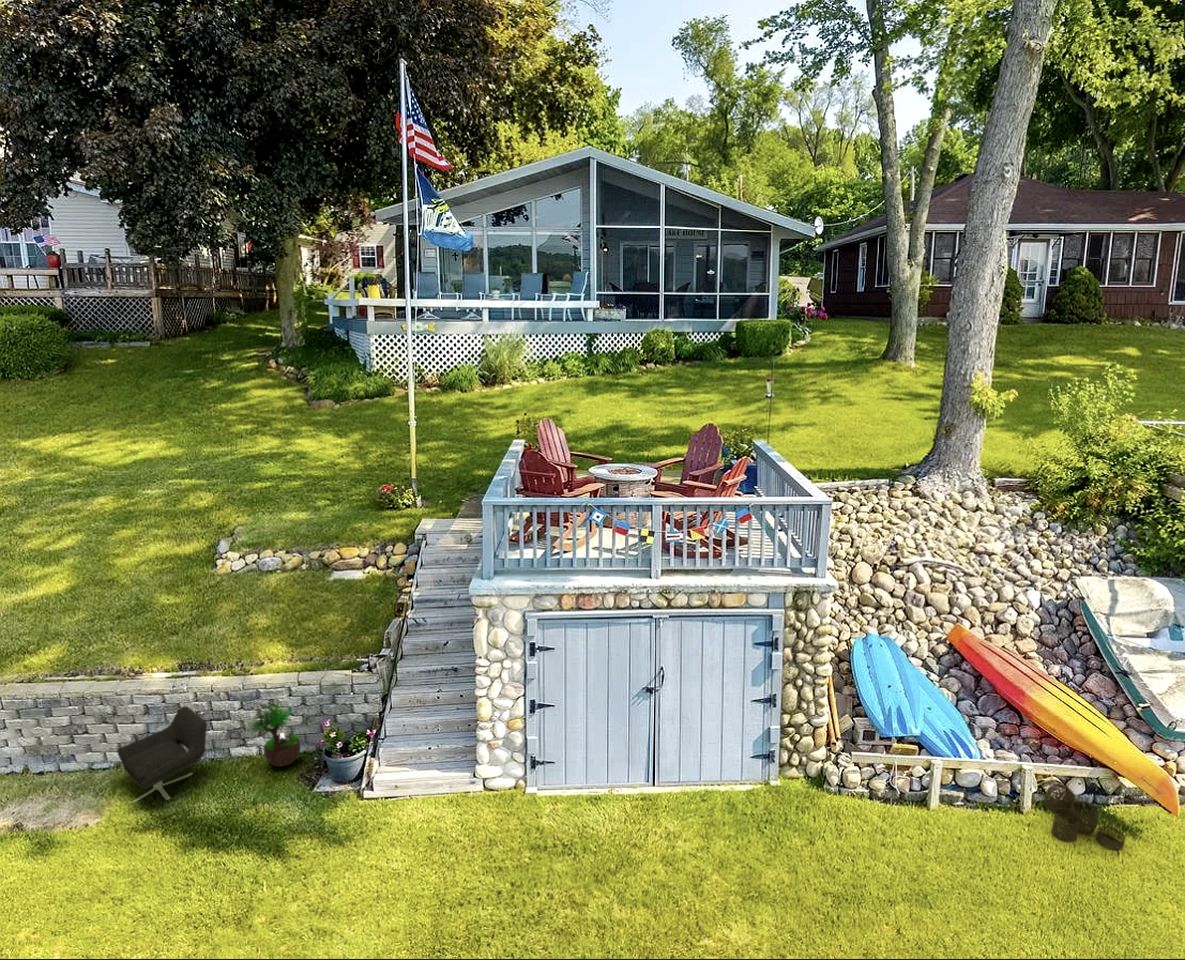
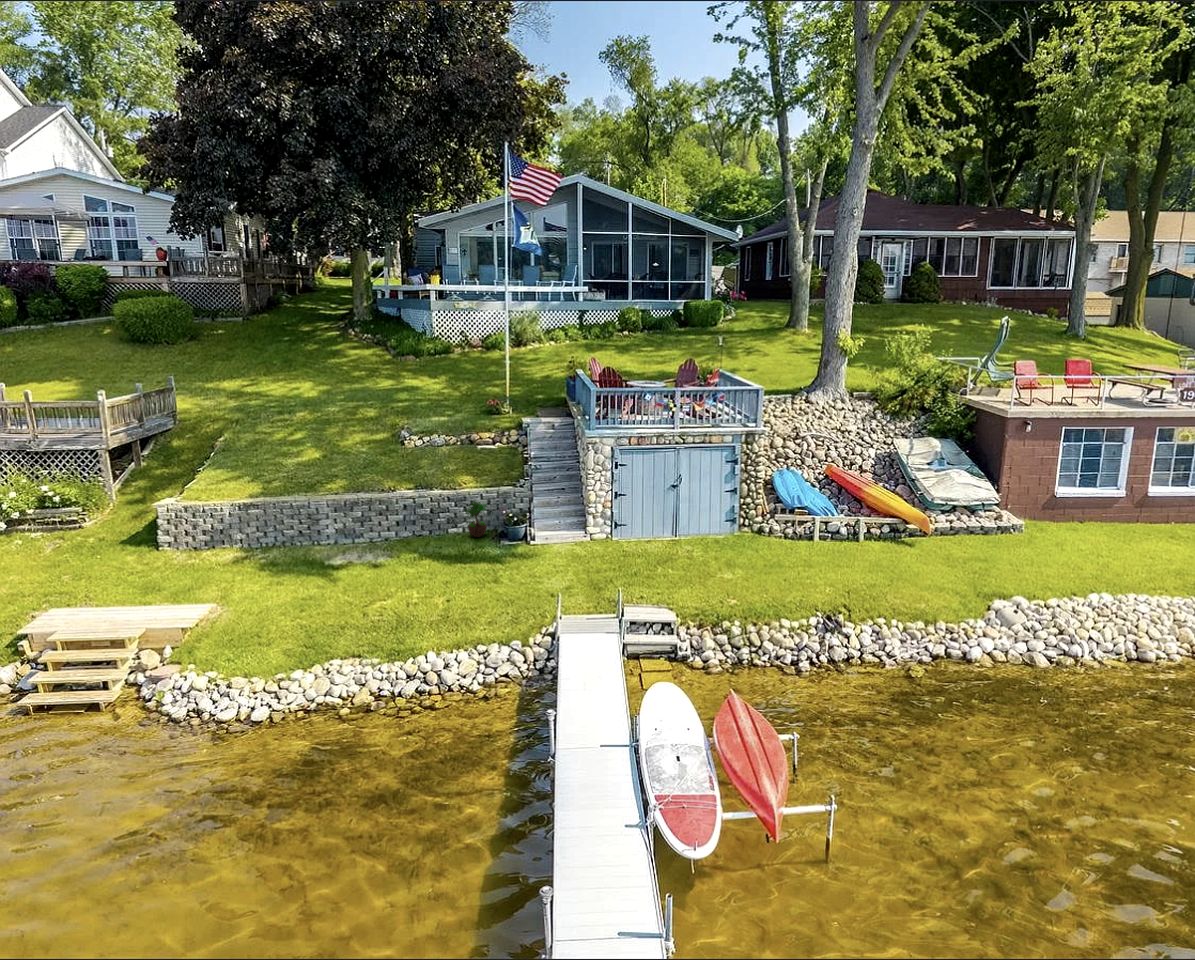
lounge chair: present [118,706,207,802] -> none [395,505,443,553]
woven basket: present [1044,784,1126,851] -> none [869,526,904,550]

